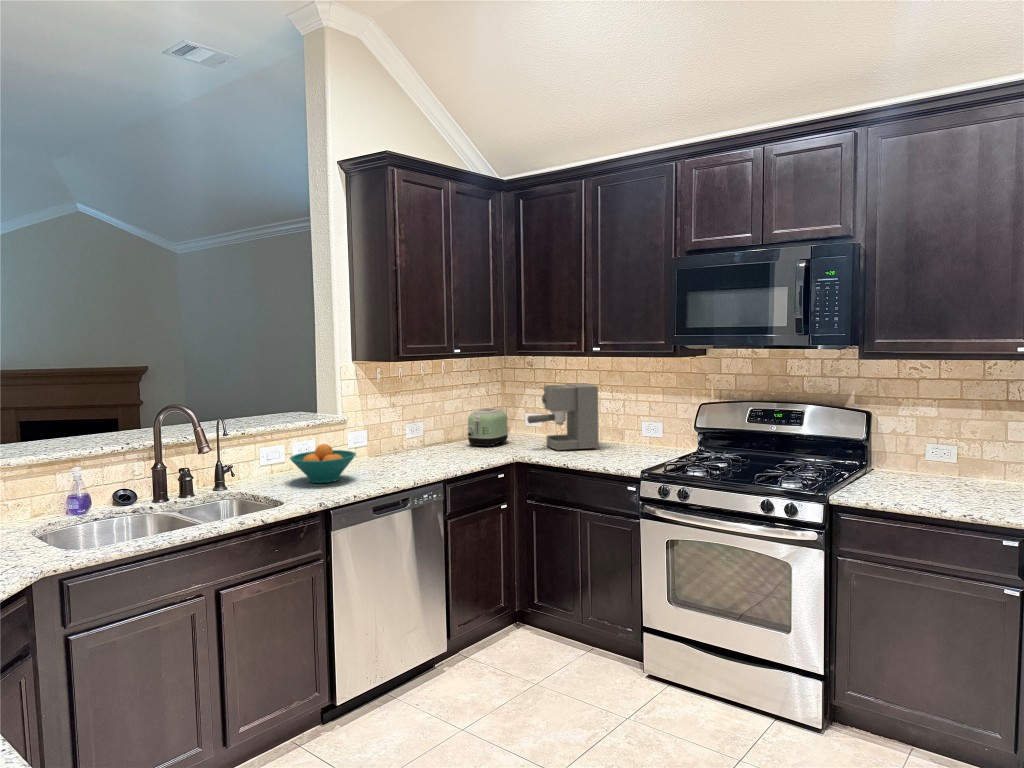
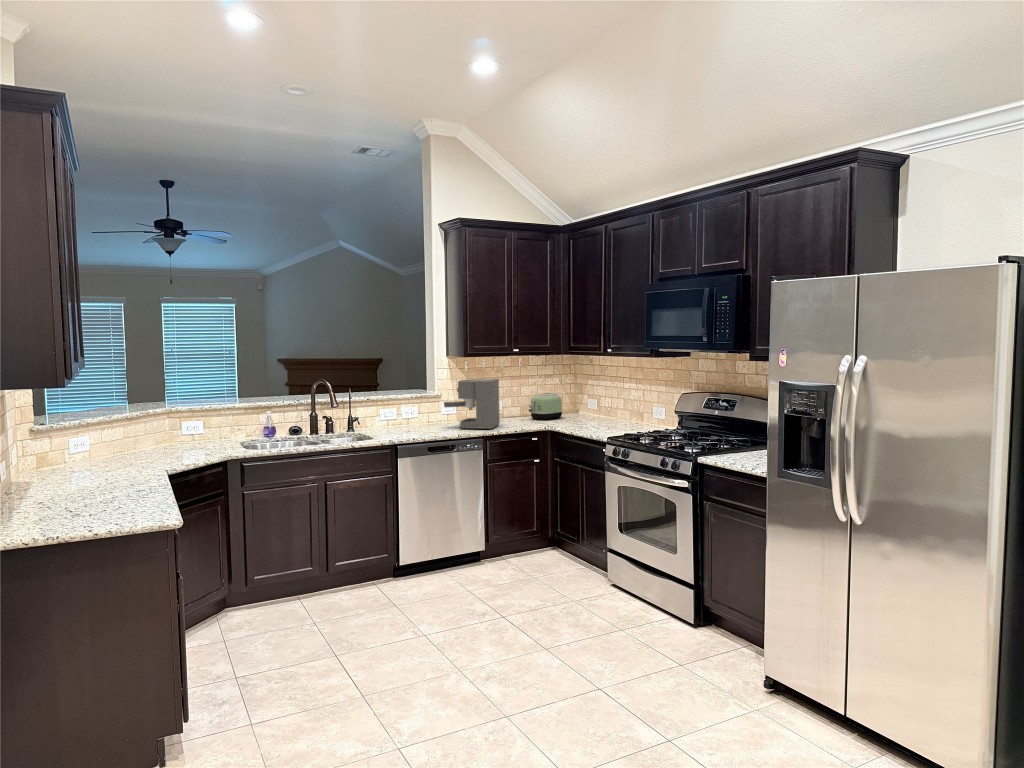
coffee maker: present [527,383,599,451] -> present [444,379,500,429]
fruit bowl: present [290,444,356,483] -> none [388,408,428,432]

